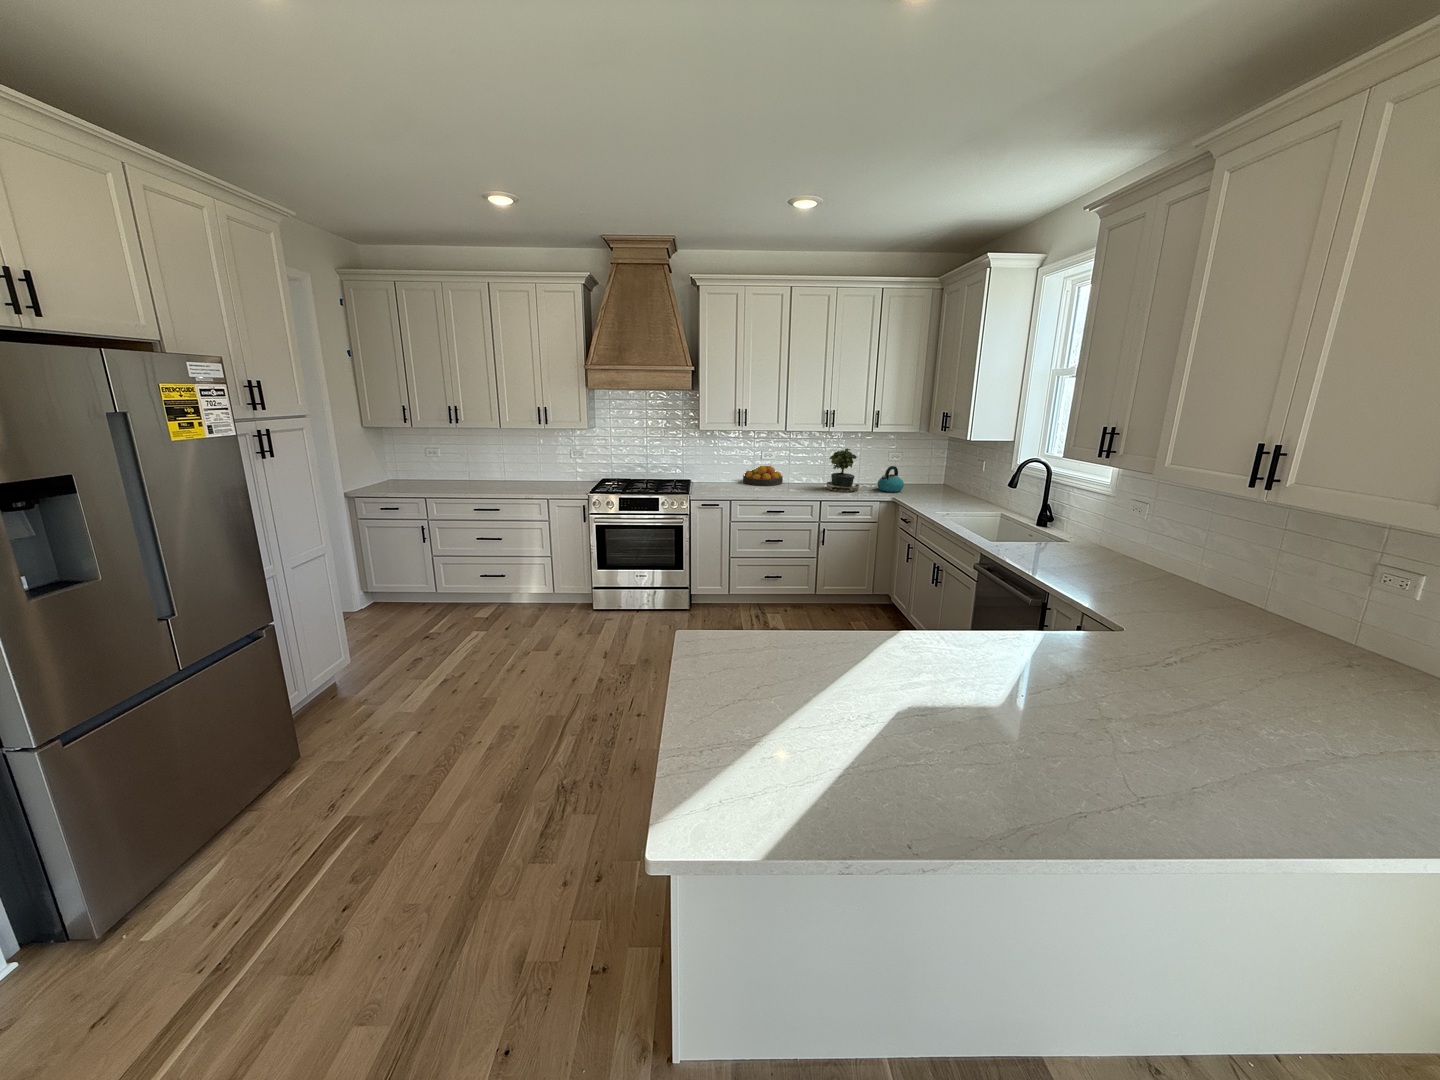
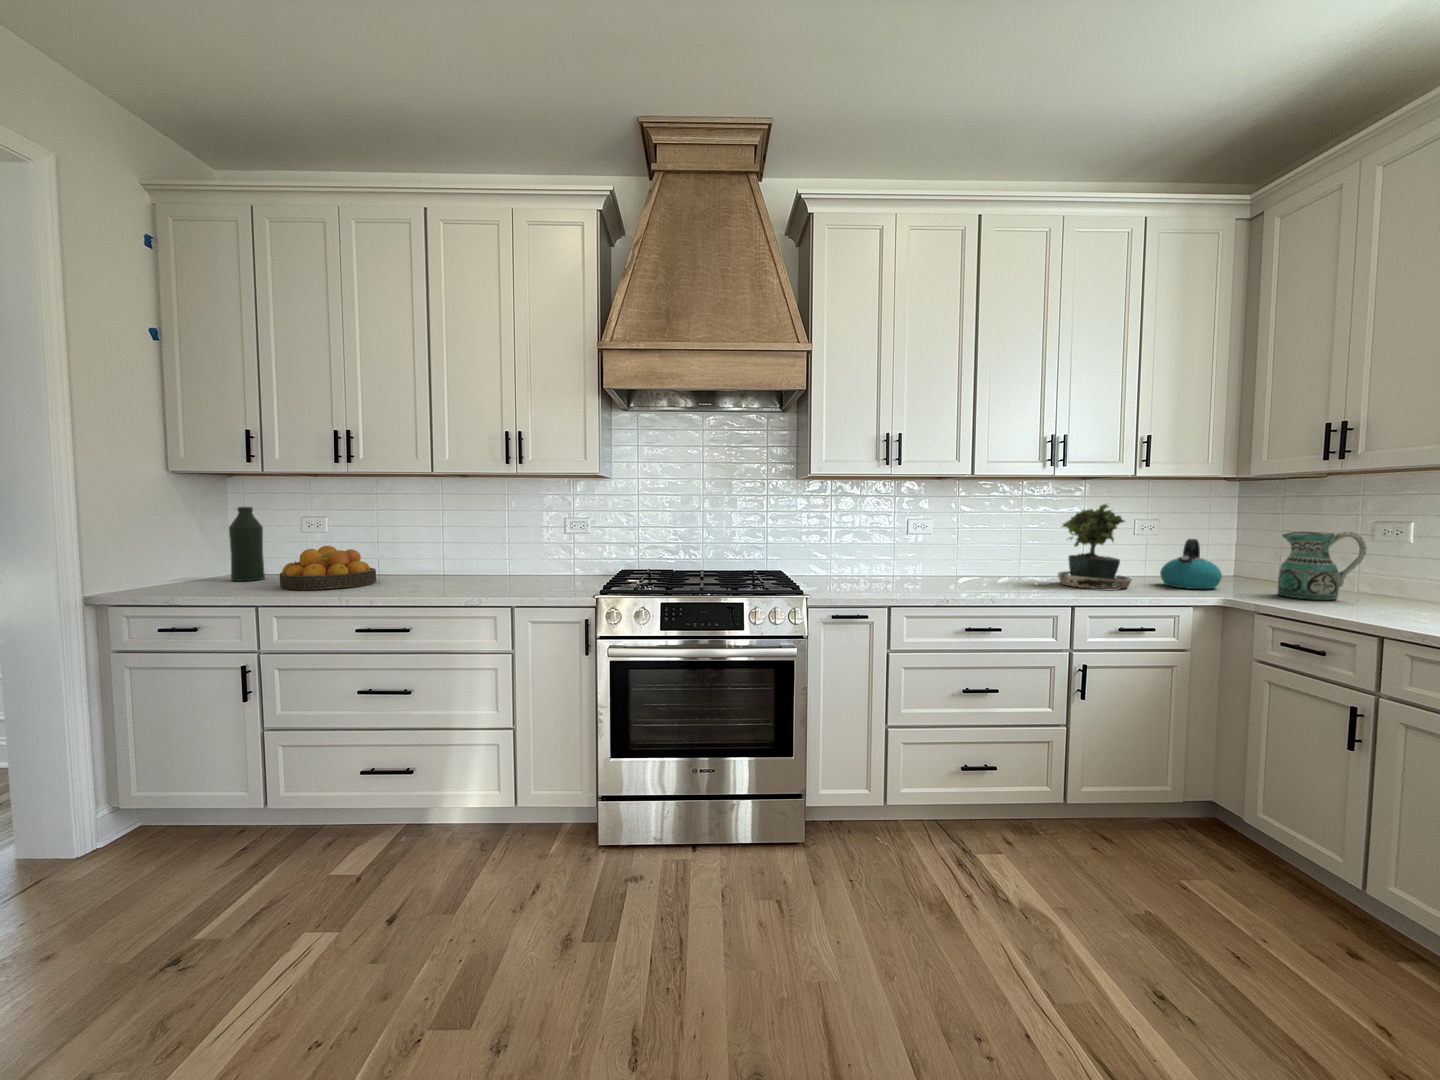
bottle: none [397,444,417,483] -> present [229,507,265,581]
ceramic pitcher: none [920,465,954,500] -> present [1278,531,1366,600]
fruit bowl: present [743,466,783,486] -> present [280,546,376,590]

